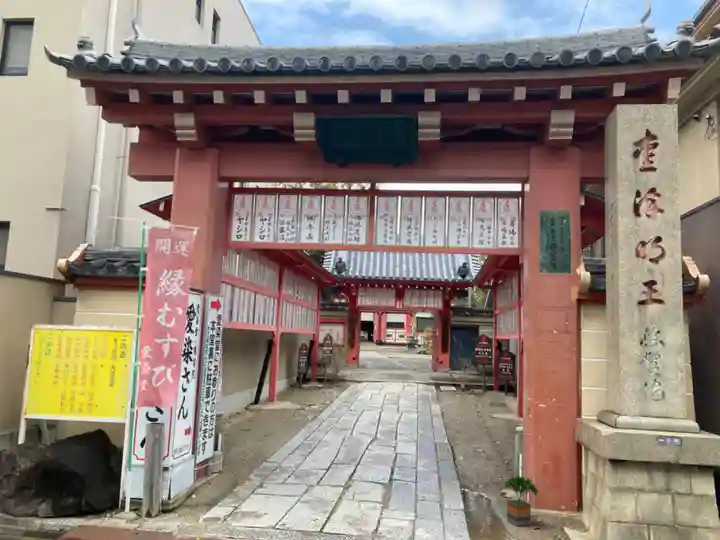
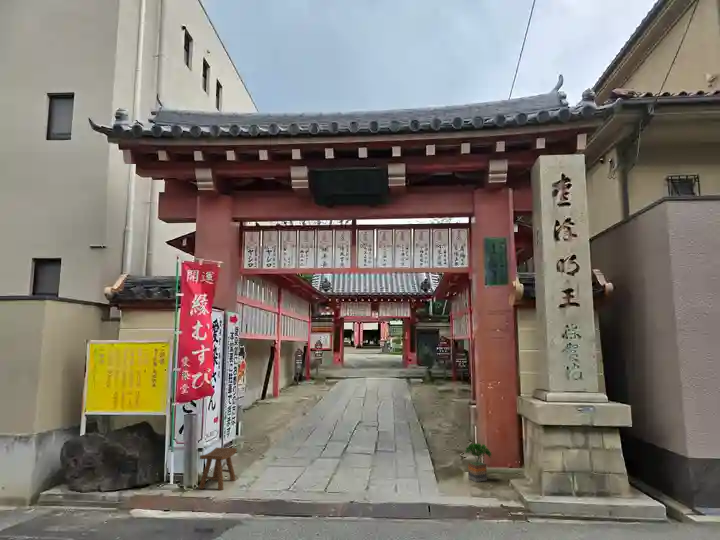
stool: none [163,466,213,521] -> present [199,448,237,490]

